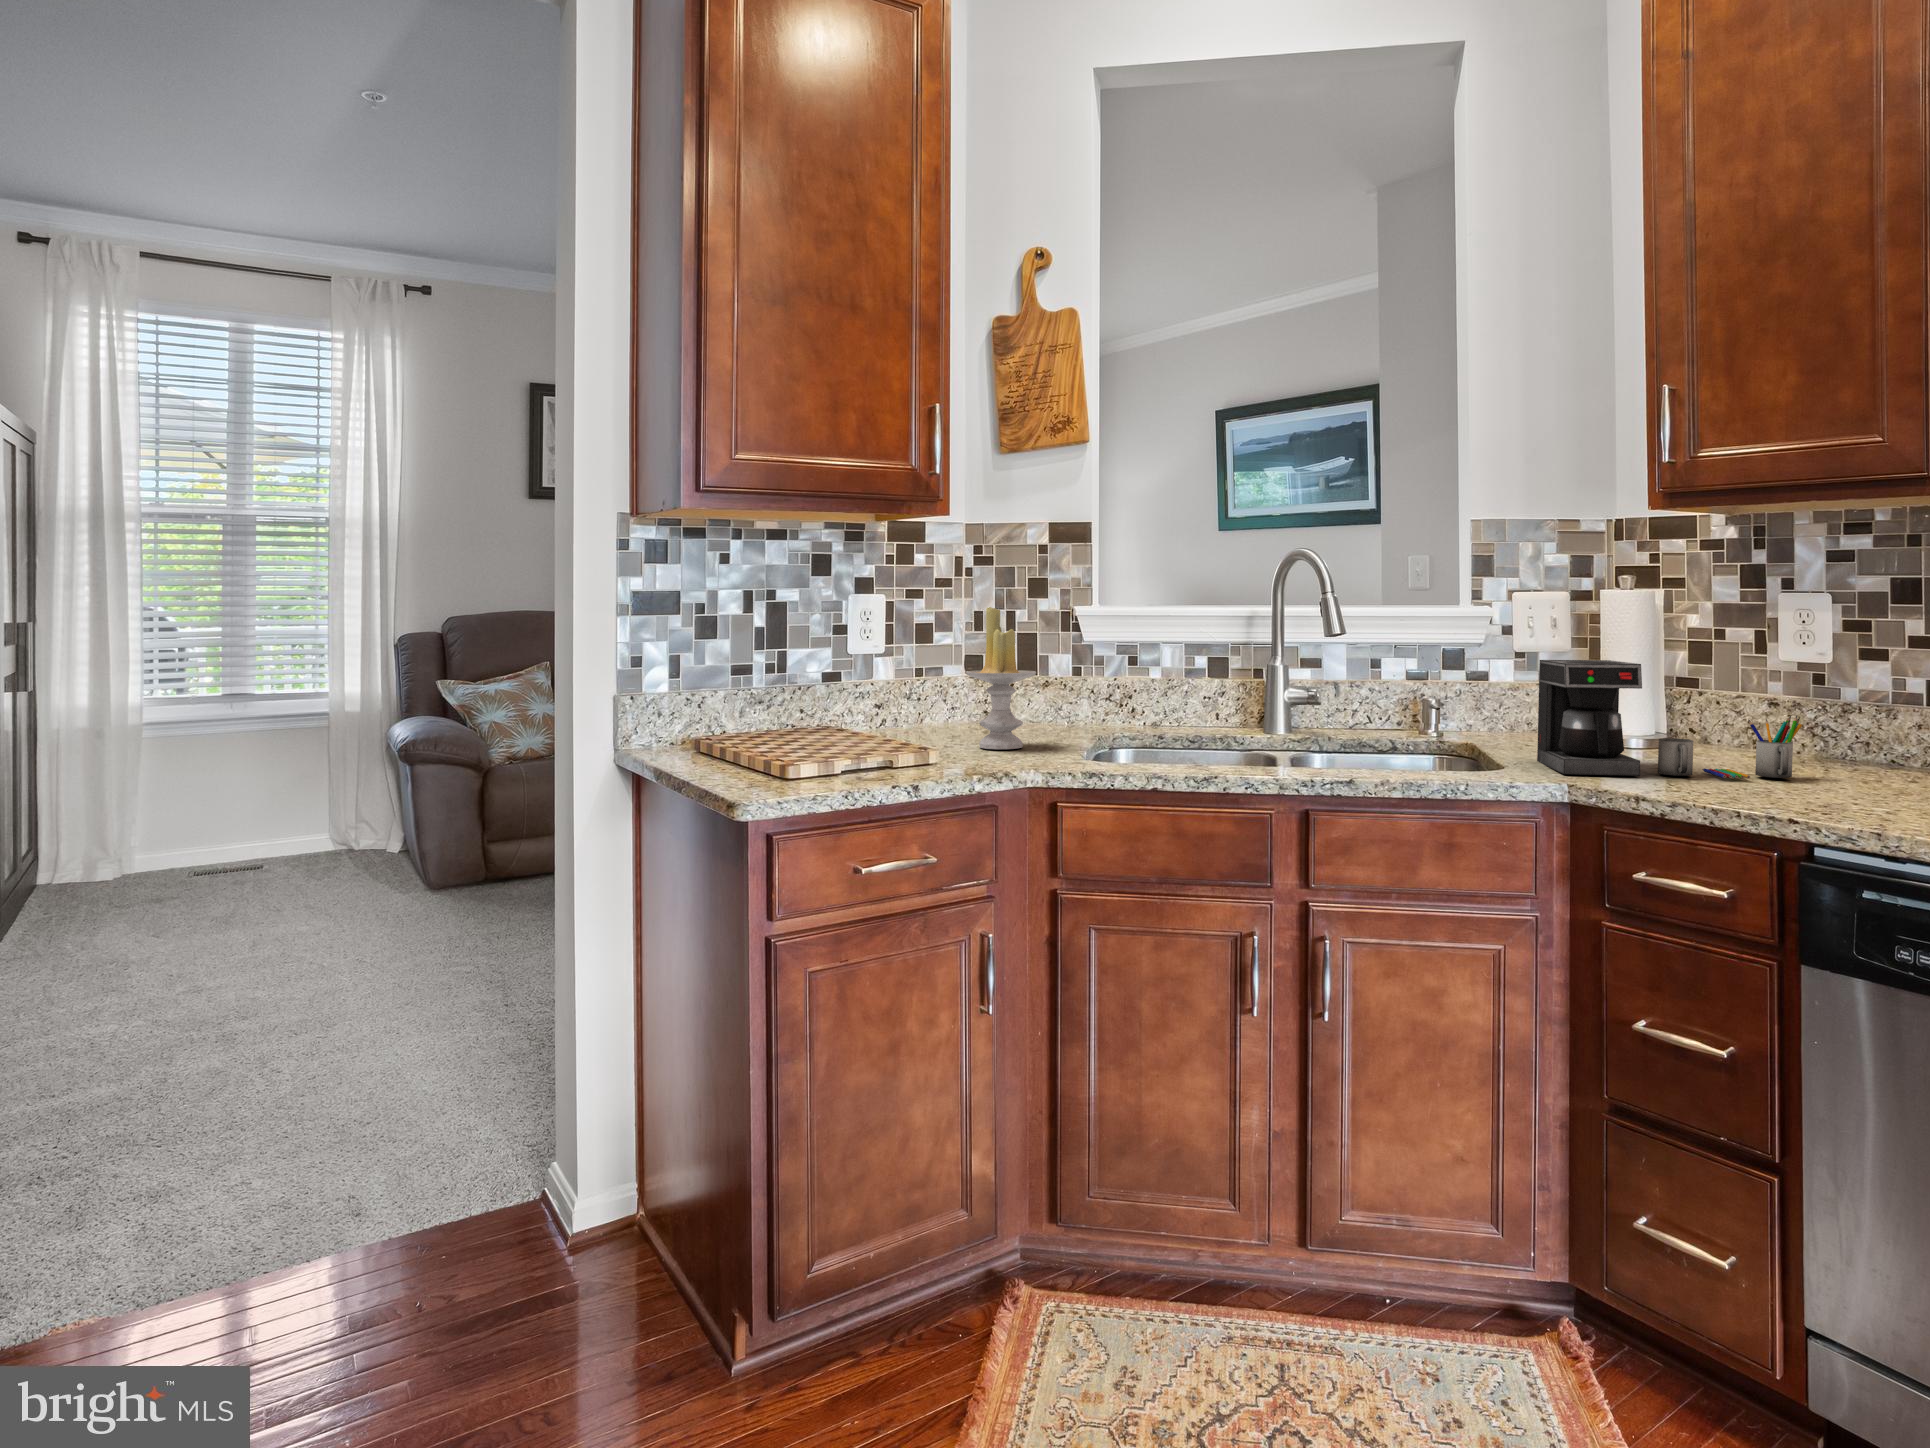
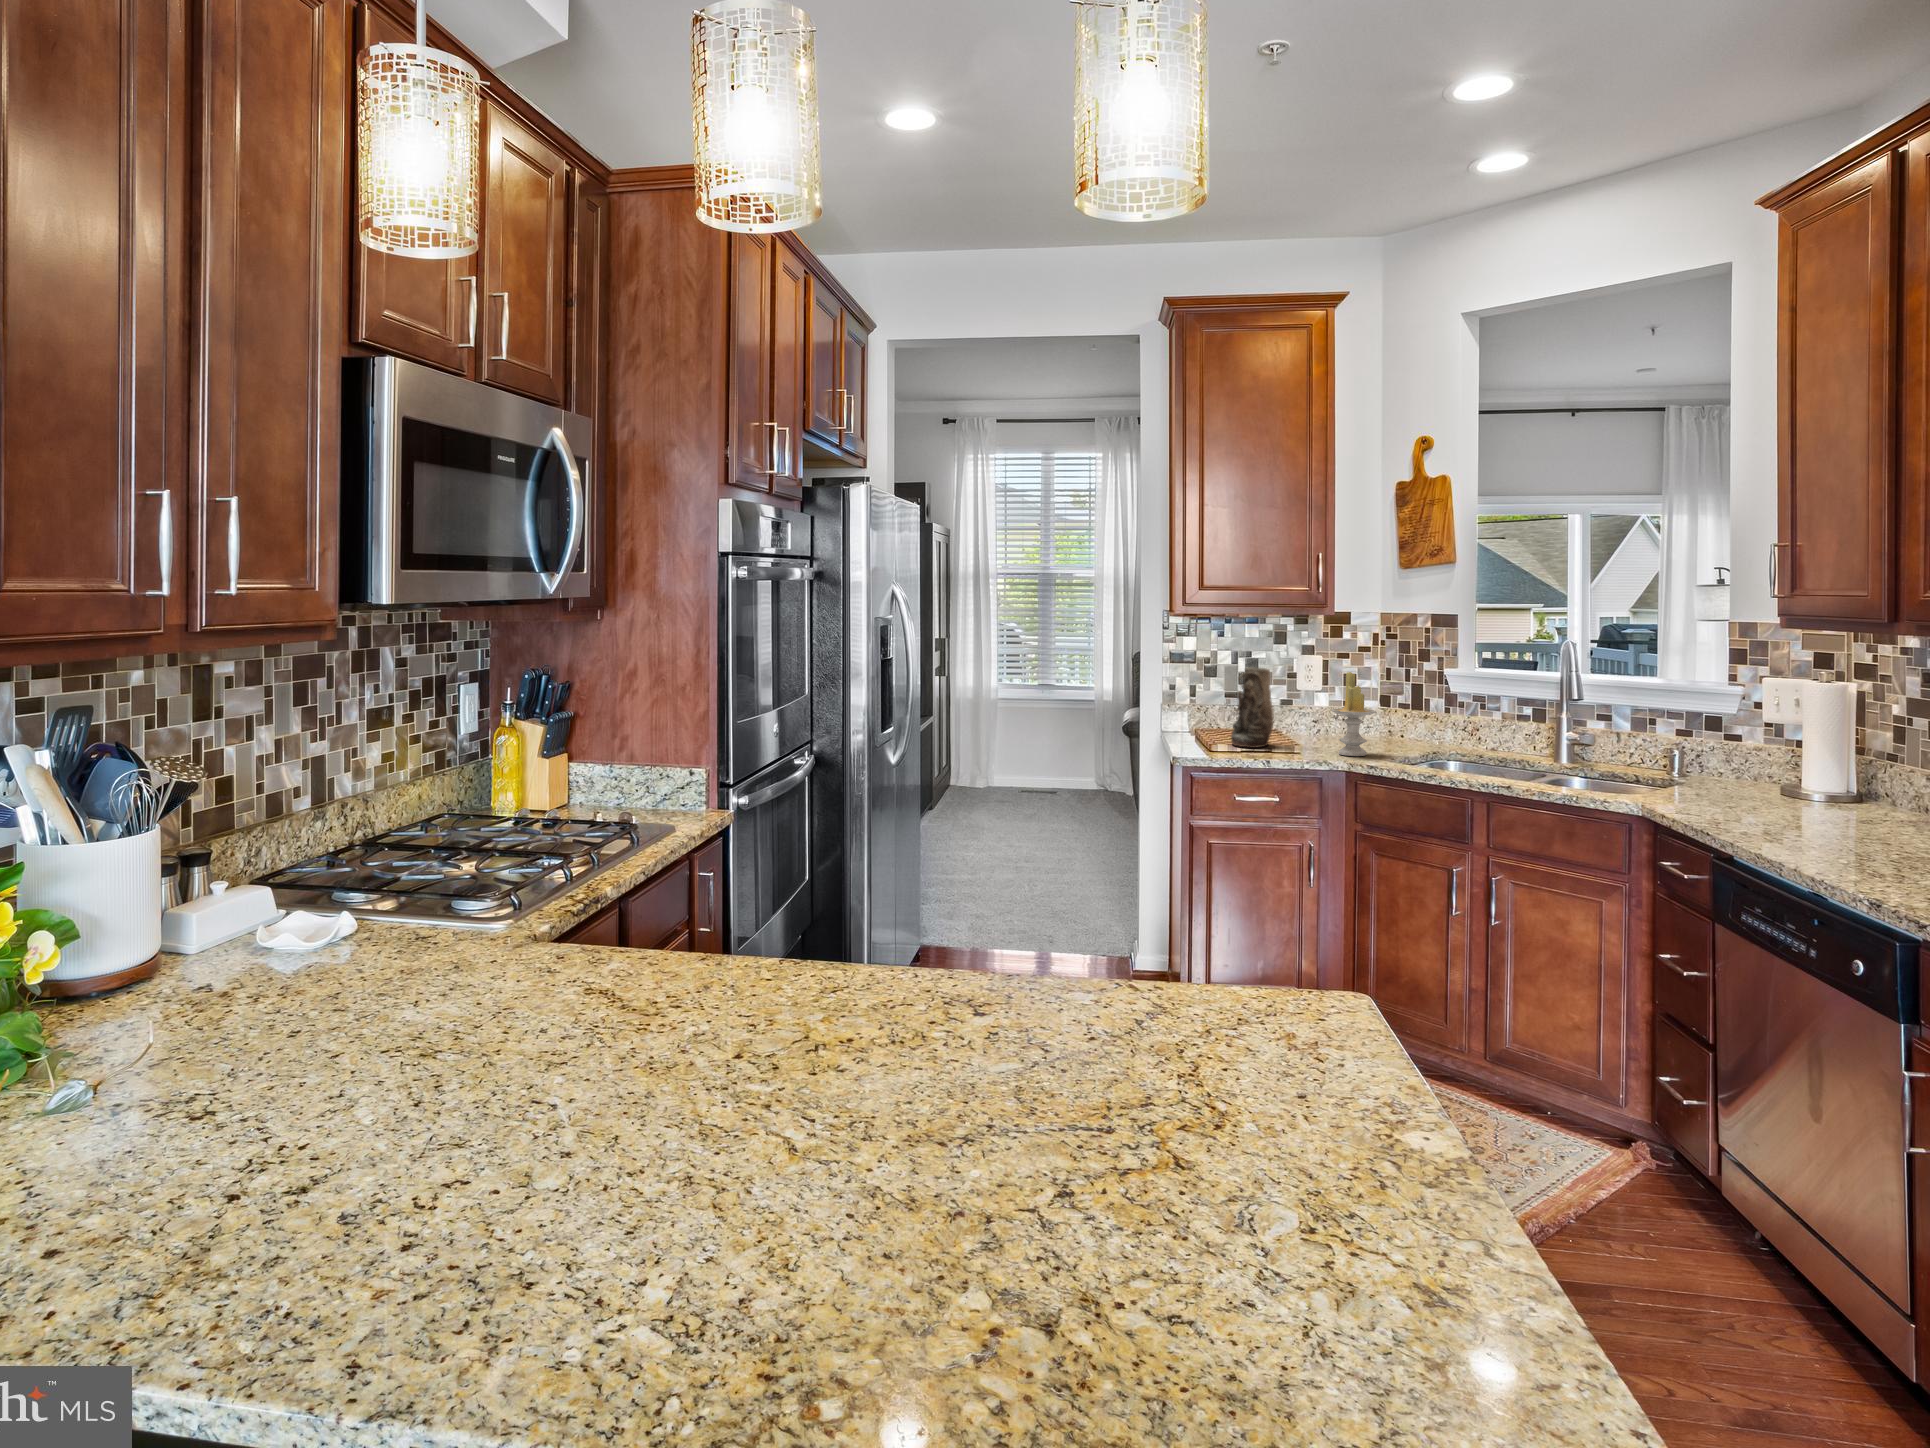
vase: none [779,606,855,750] -> present [1231,667,1274,748]
coffee maker: present [1537,660,1802,779] -> none [1676,726,1872,824]

